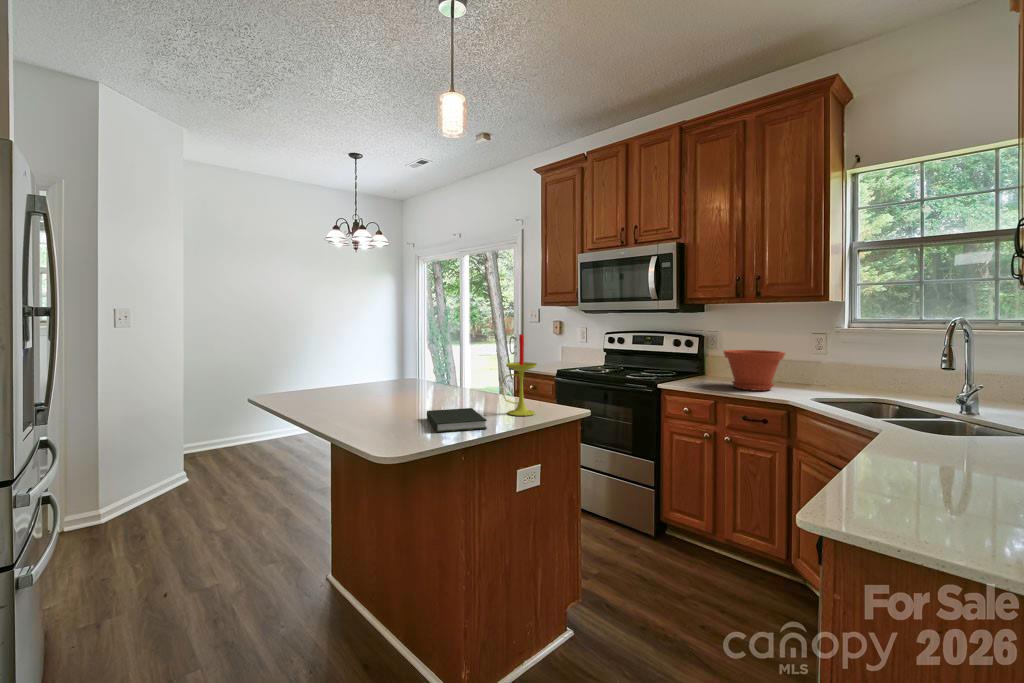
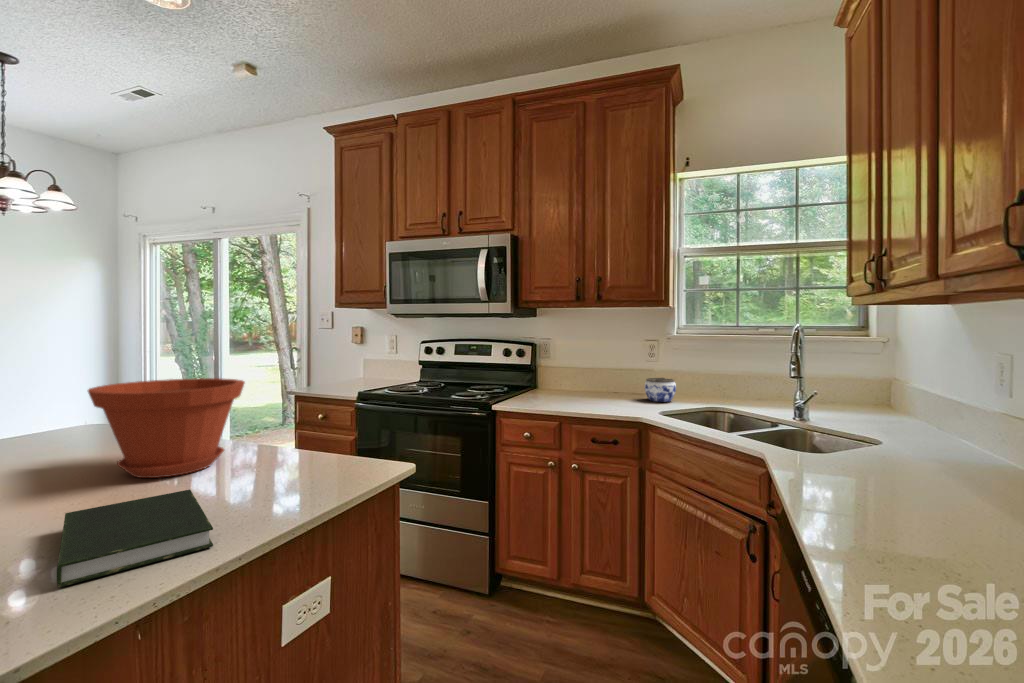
candle: present [501,334,537,416] -> none [257,338,331,492]
plant pot: present [724,350,785,391] -> present [88,378,245,478]
jar: none [806,368,840,391] -> present [645,378,676,402]

